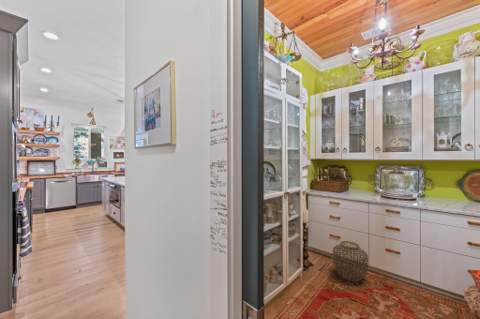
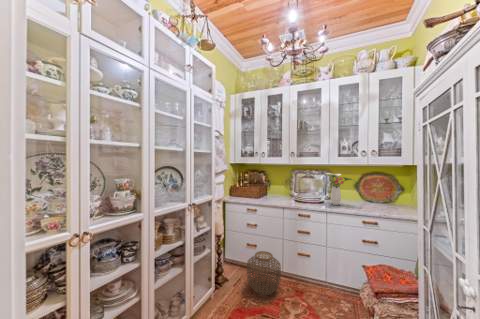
flower arrangement: none [418,168,461,202] -> present [326,173,352,205]

